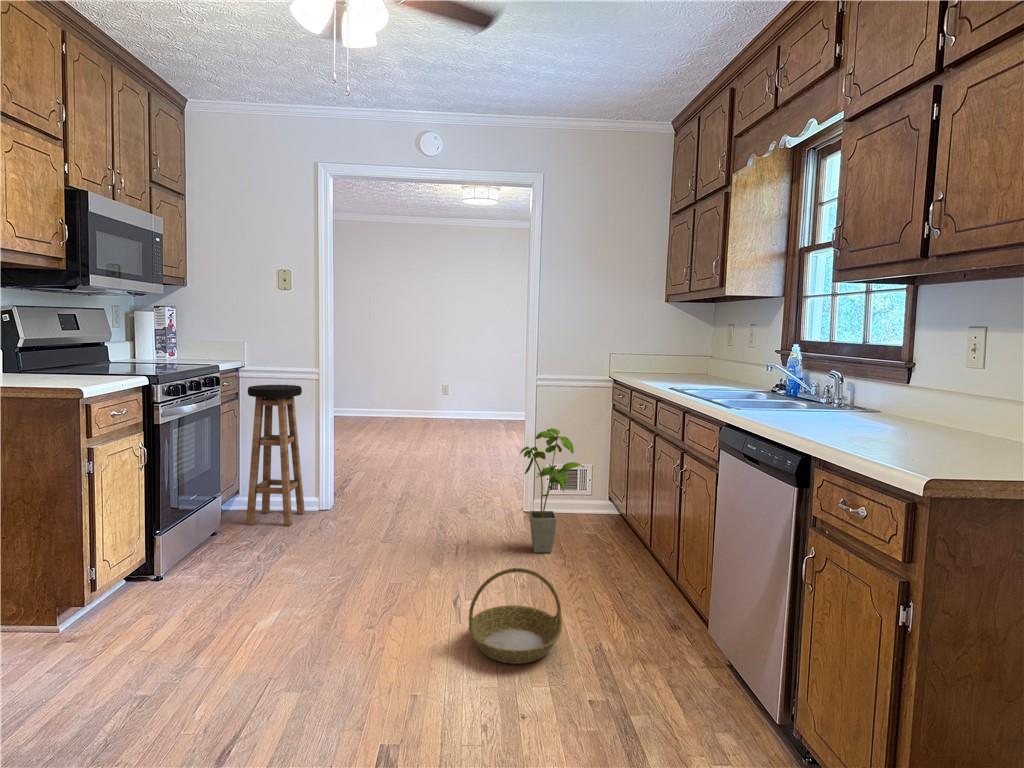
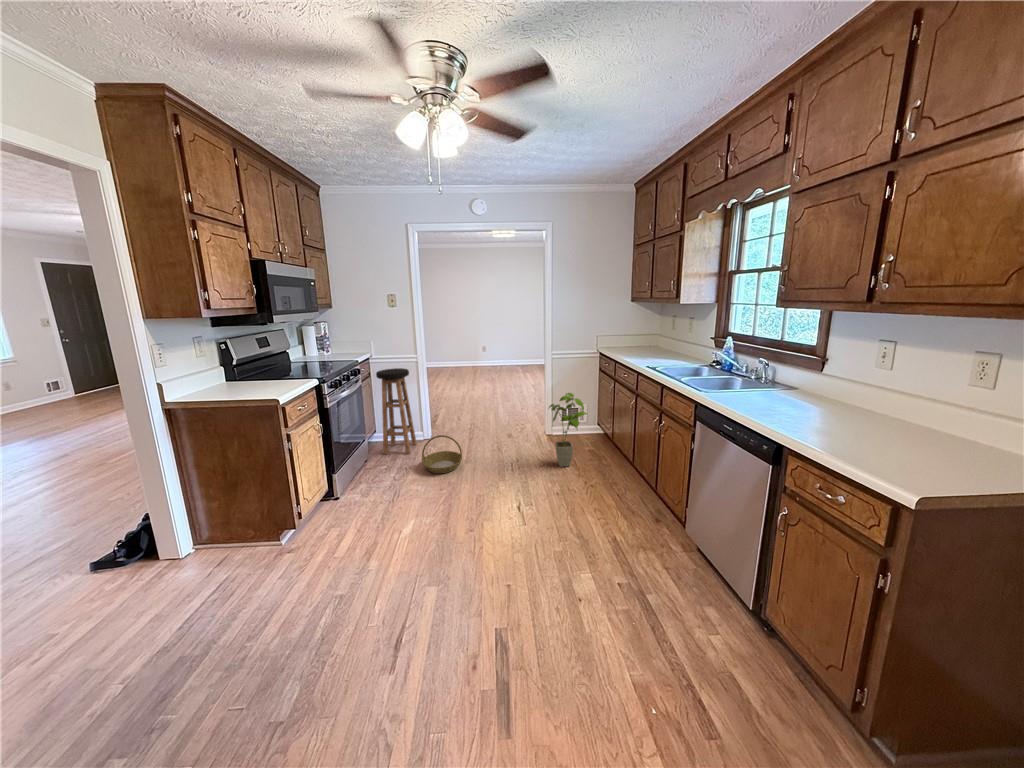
basket: present [469,568,562,664] -> present [422,435,462,473]

